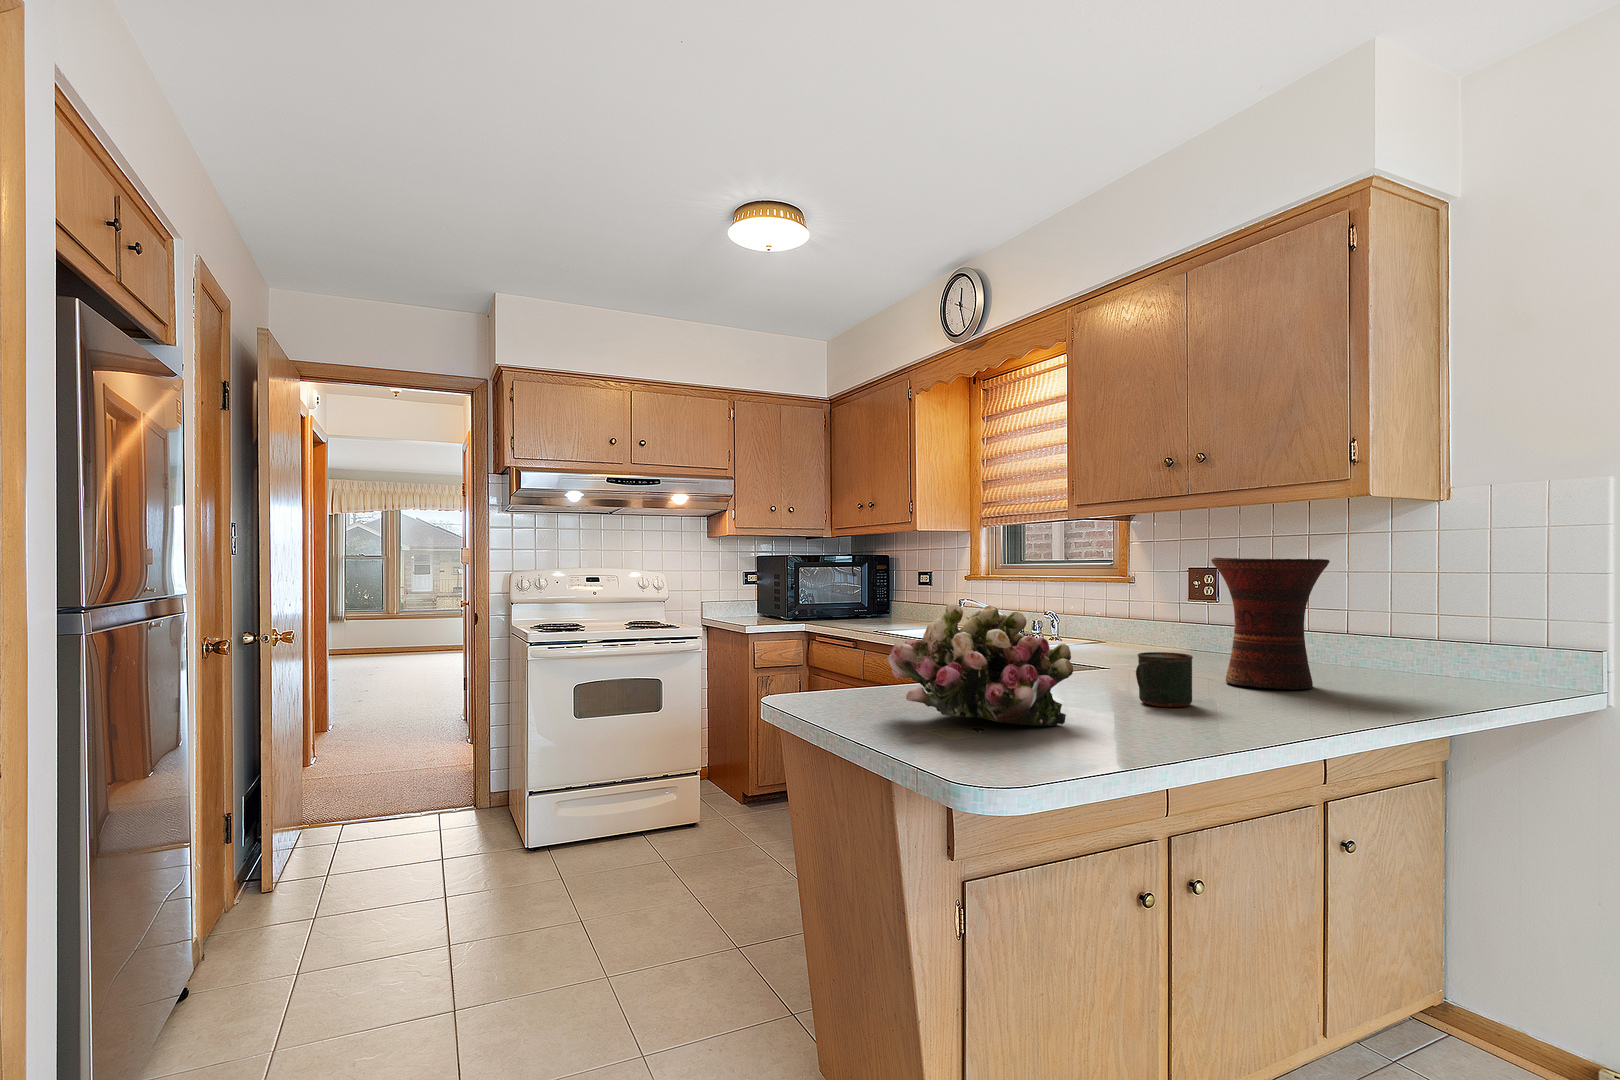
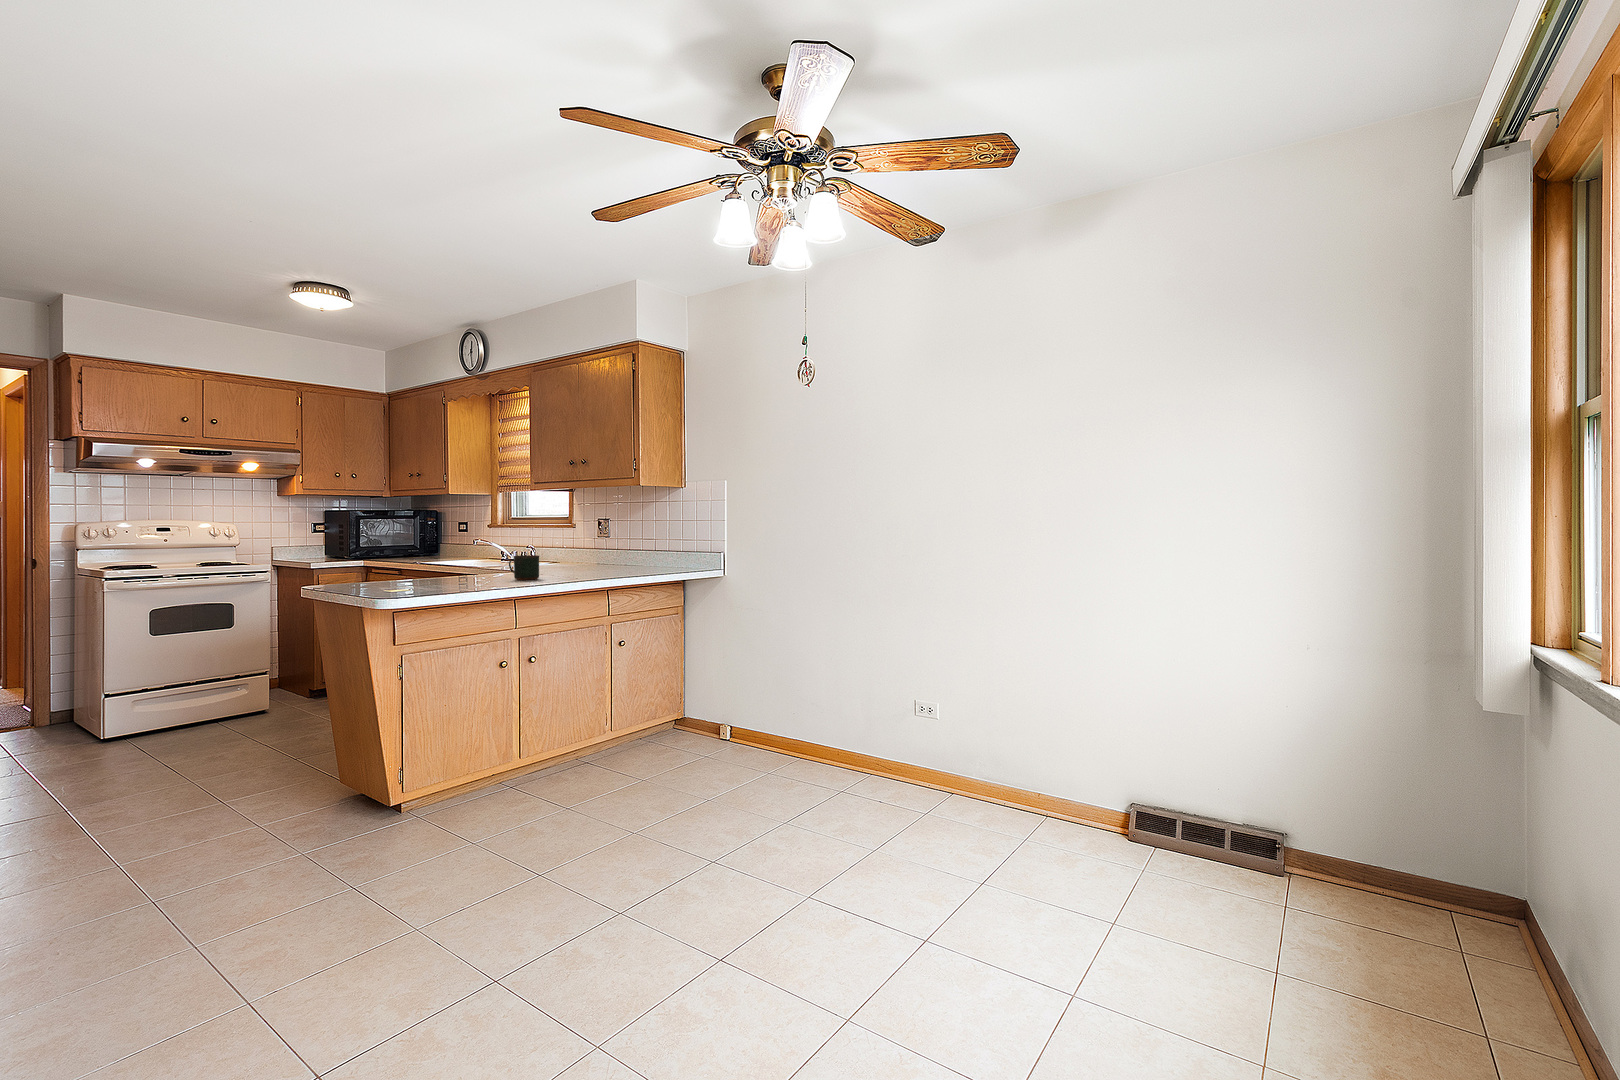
vase: present [1211,557,1330,689] -> none [571,511,624,573]
flower arrangement: present [887,603,1073,726] -> none [368,530,469,586]

